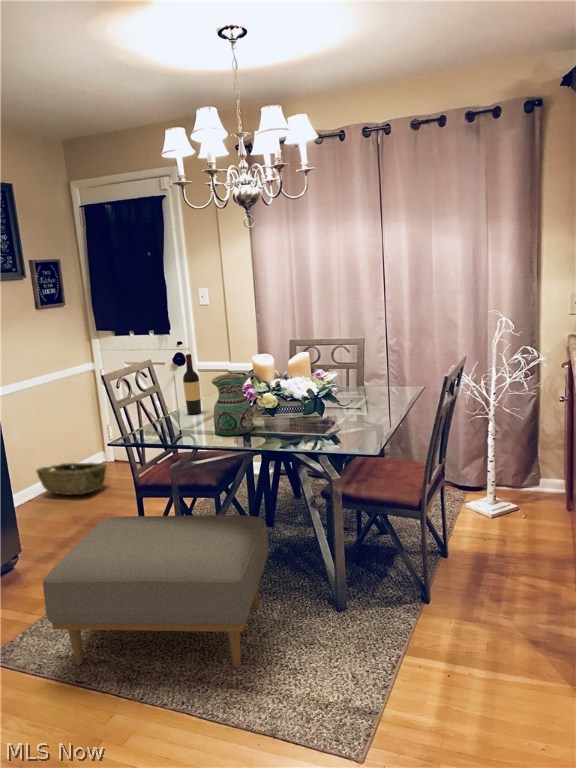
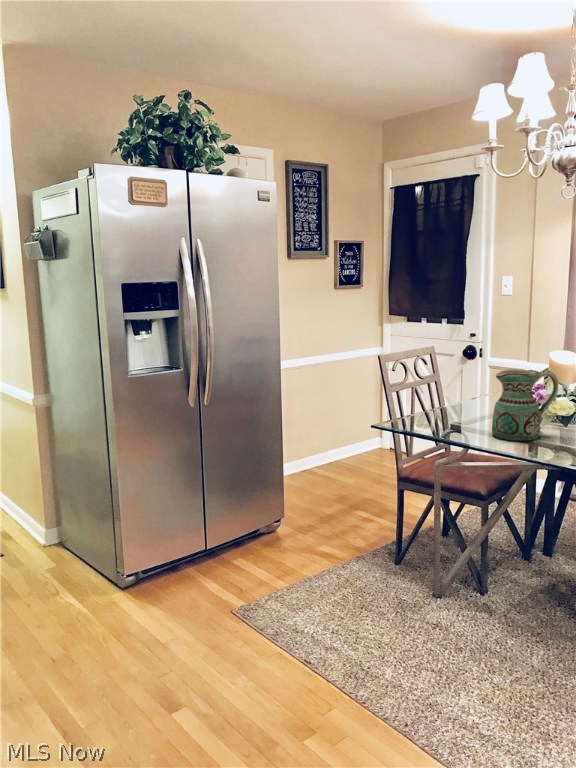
wine bottle: present [183,354,201,414] -> none [466,344,484,411]
woven basket: present [37,463,107,495] -> none [312,443,379,477]
ottoman: present [43,515,269,668] -> none [288,504,538,707]

